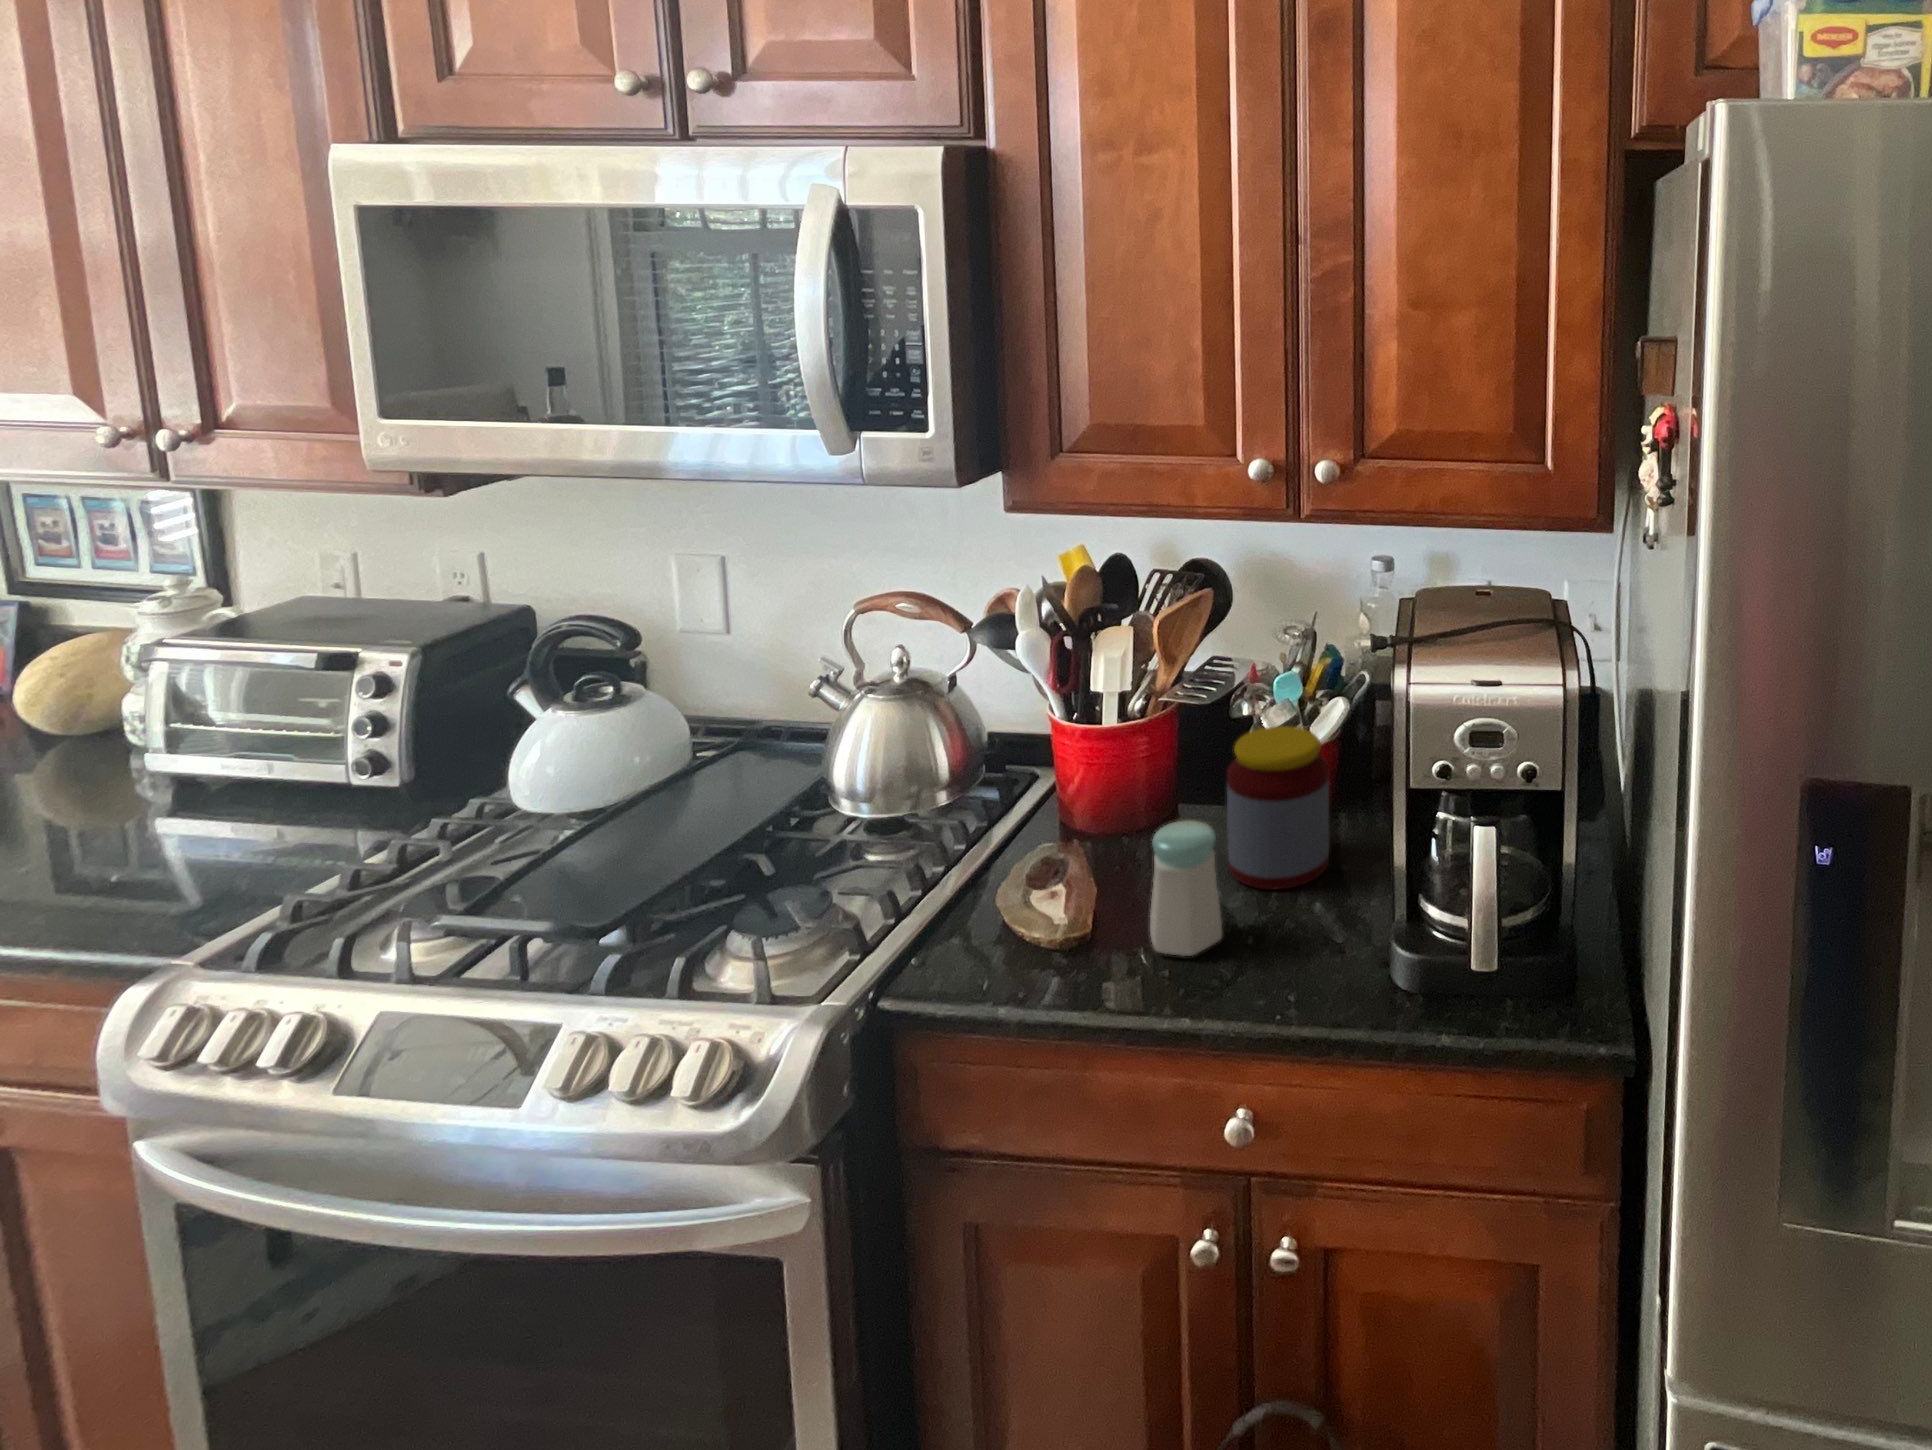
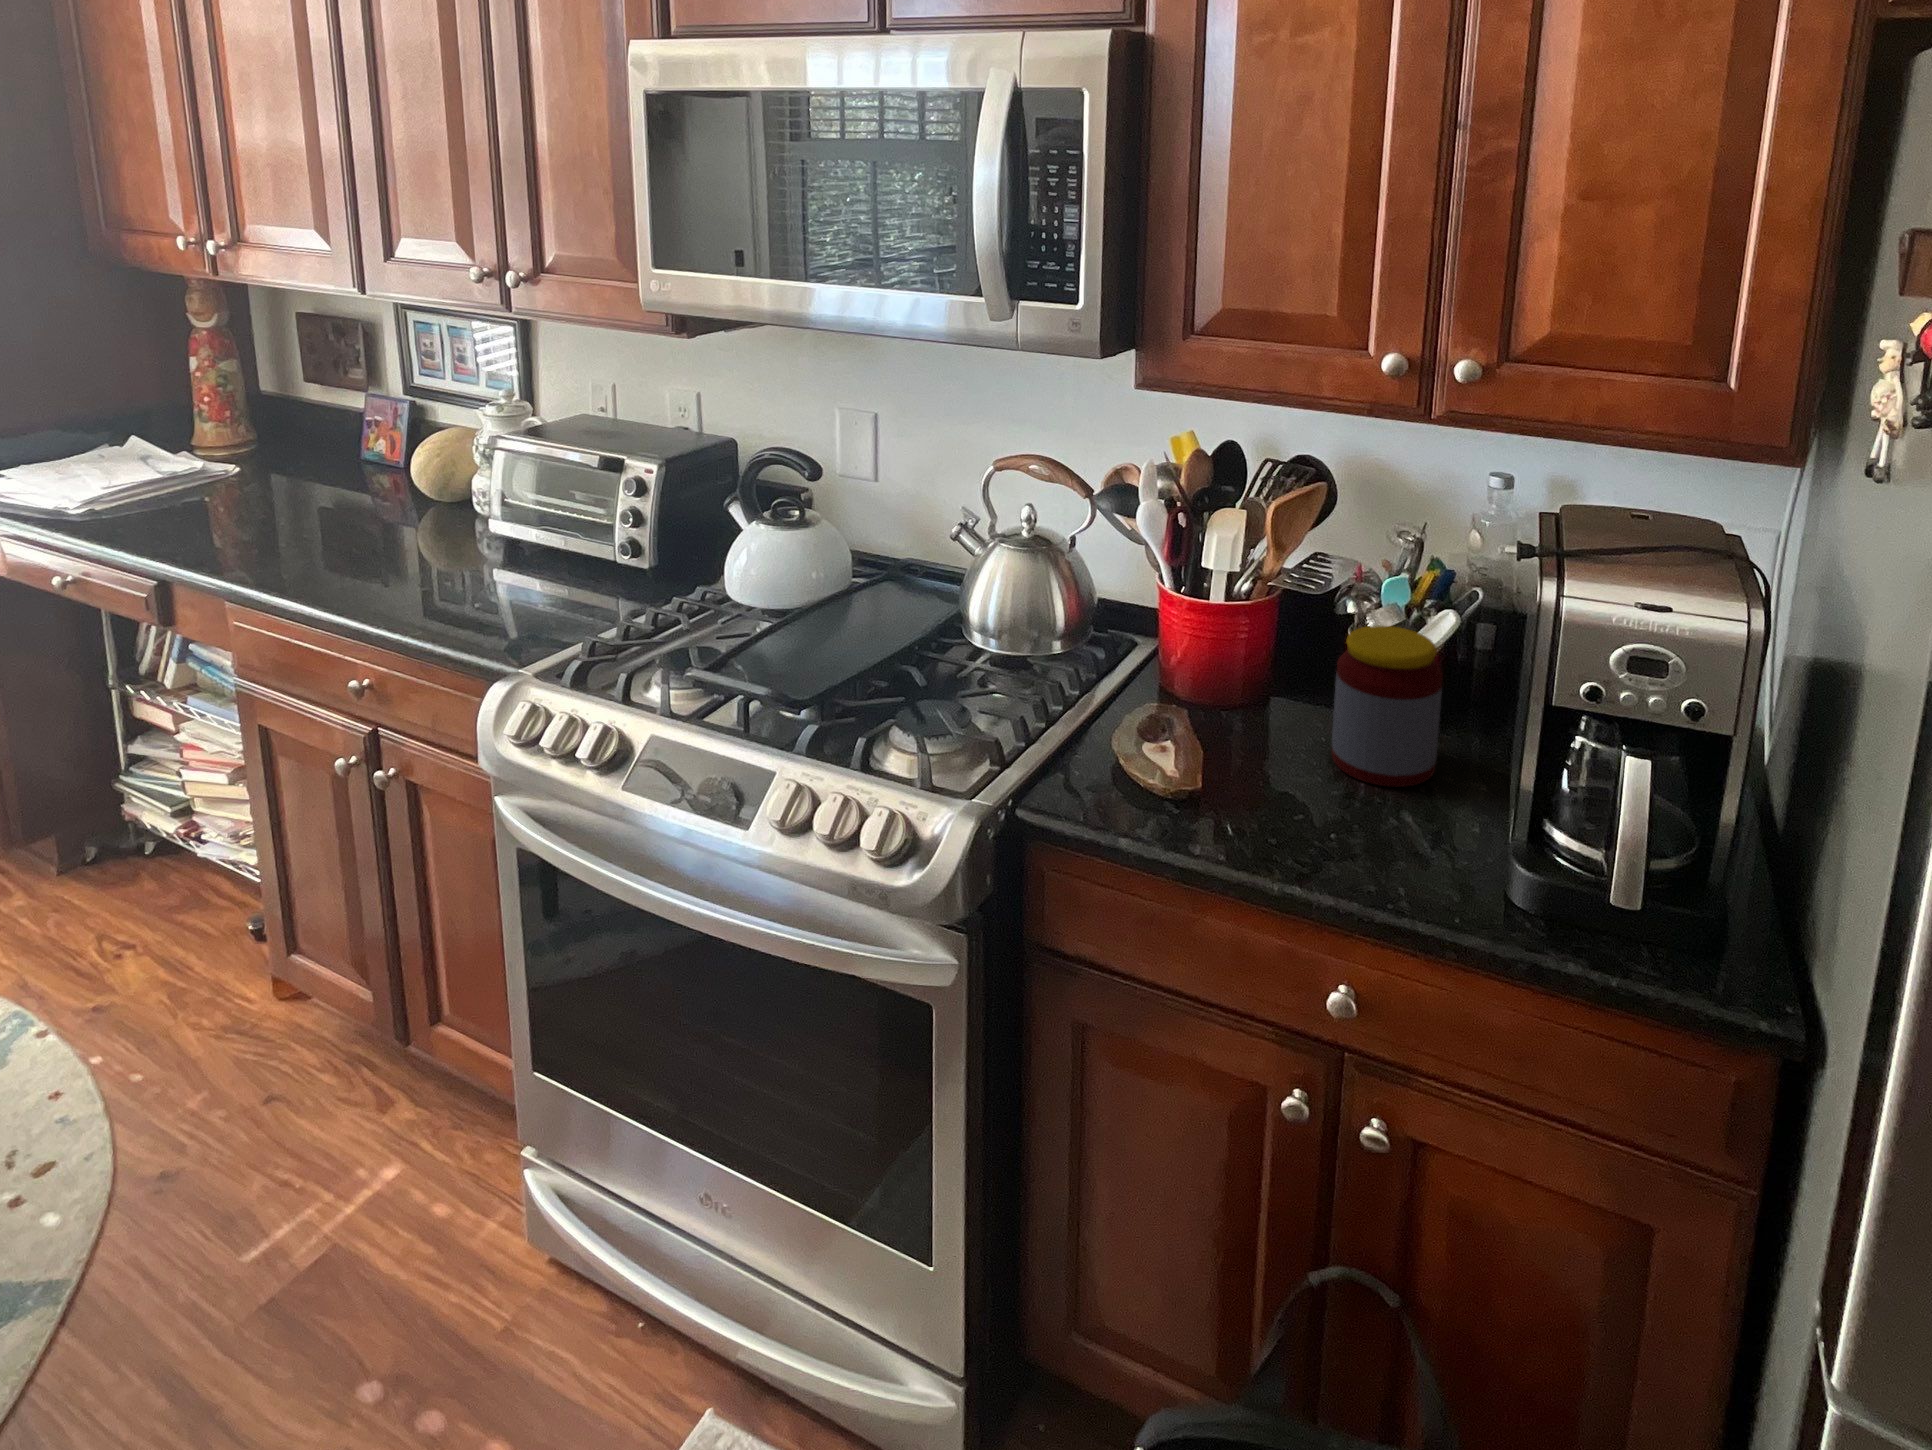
salt shaker: present [1150,820,1222,956] -> none [1257,700,1329,830]

